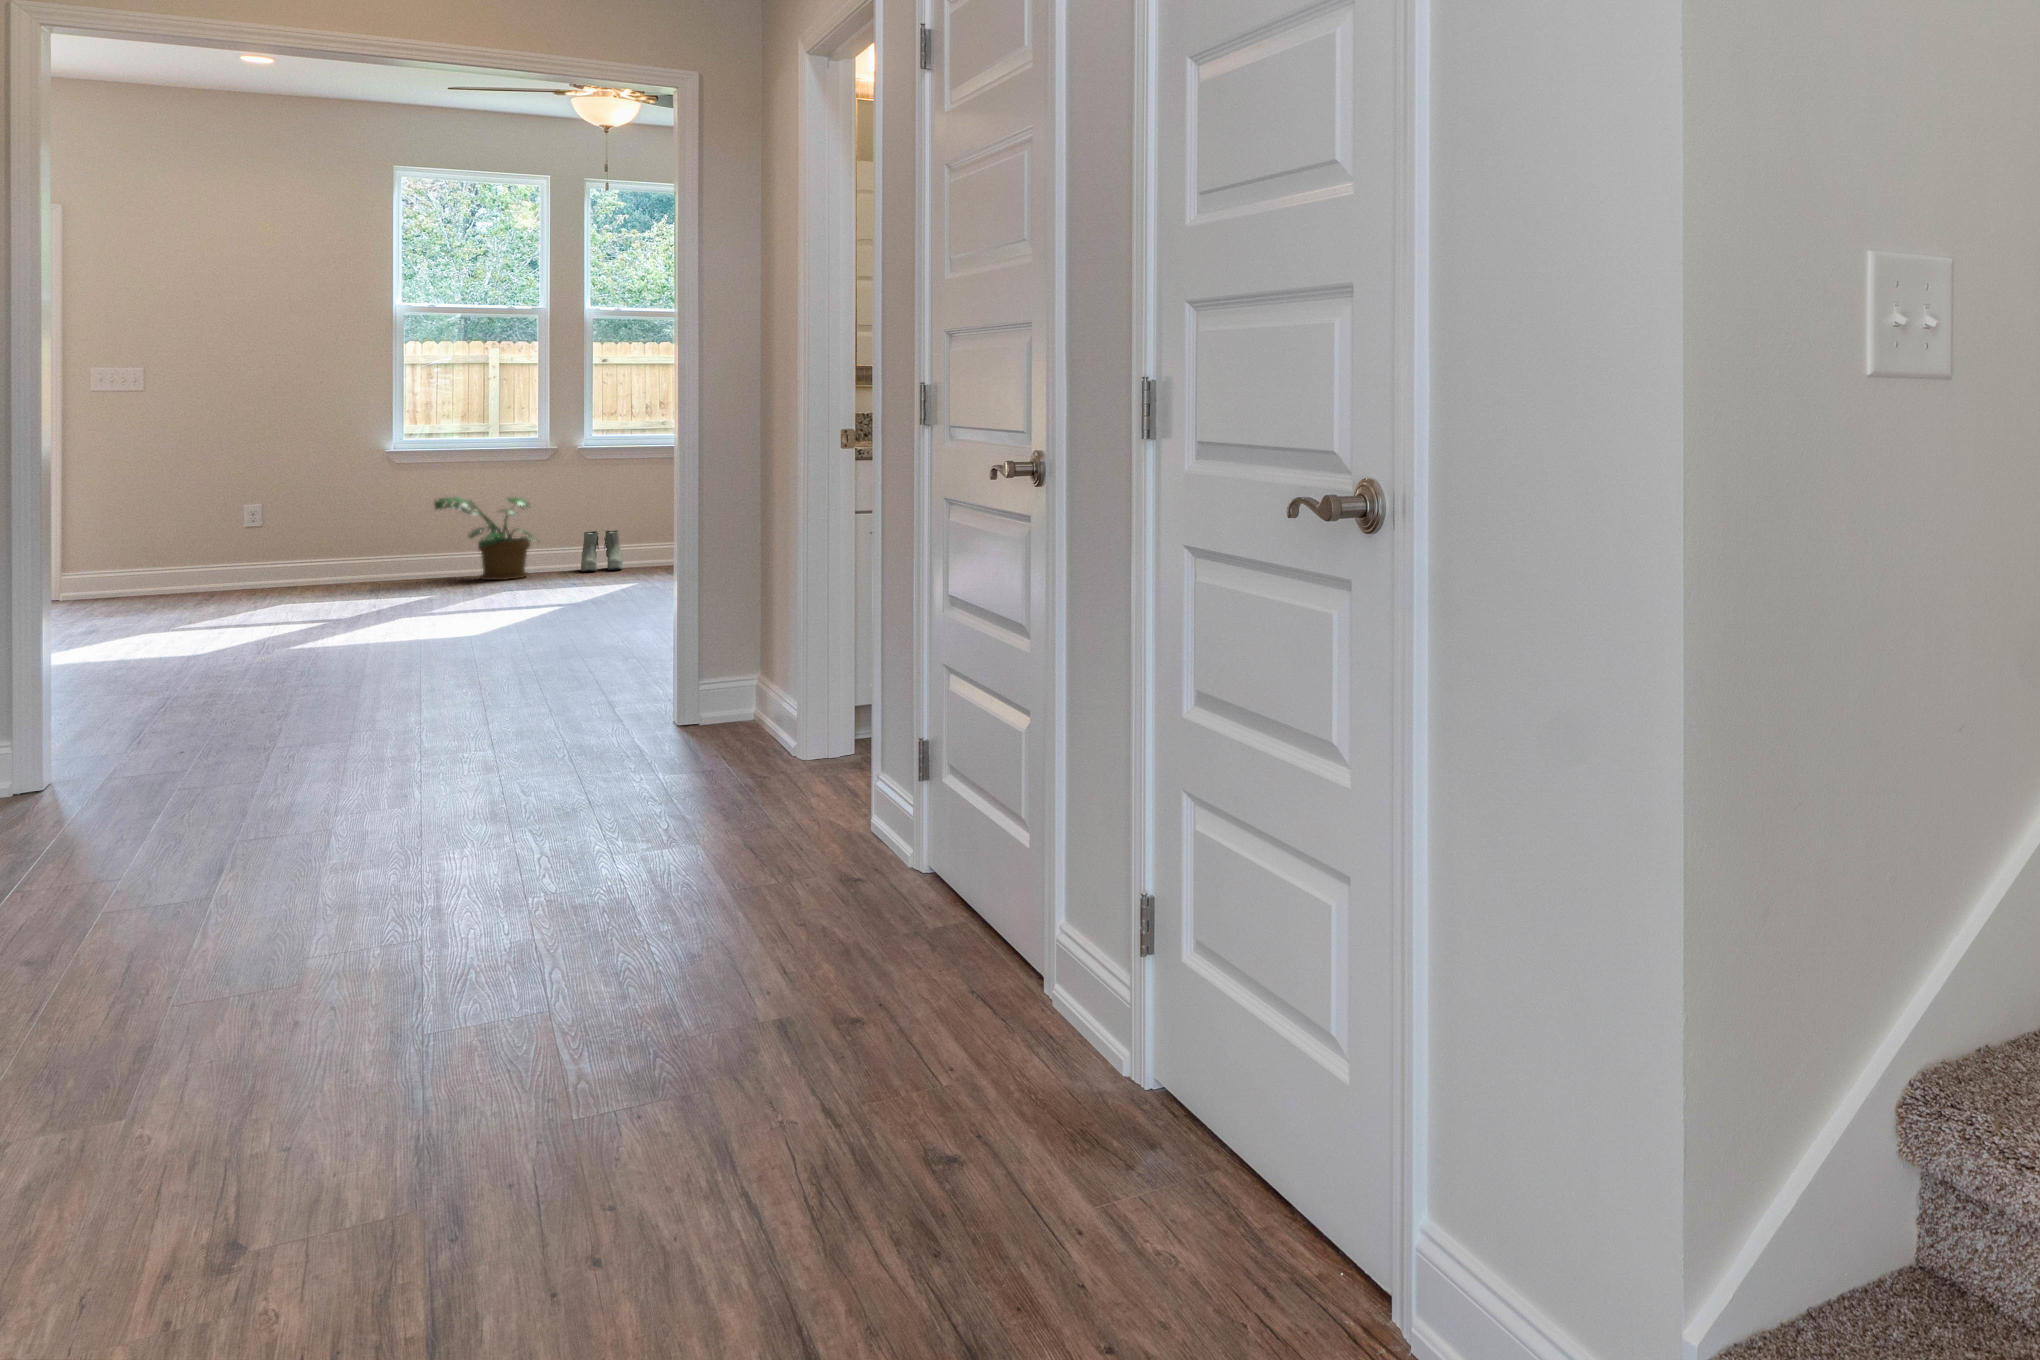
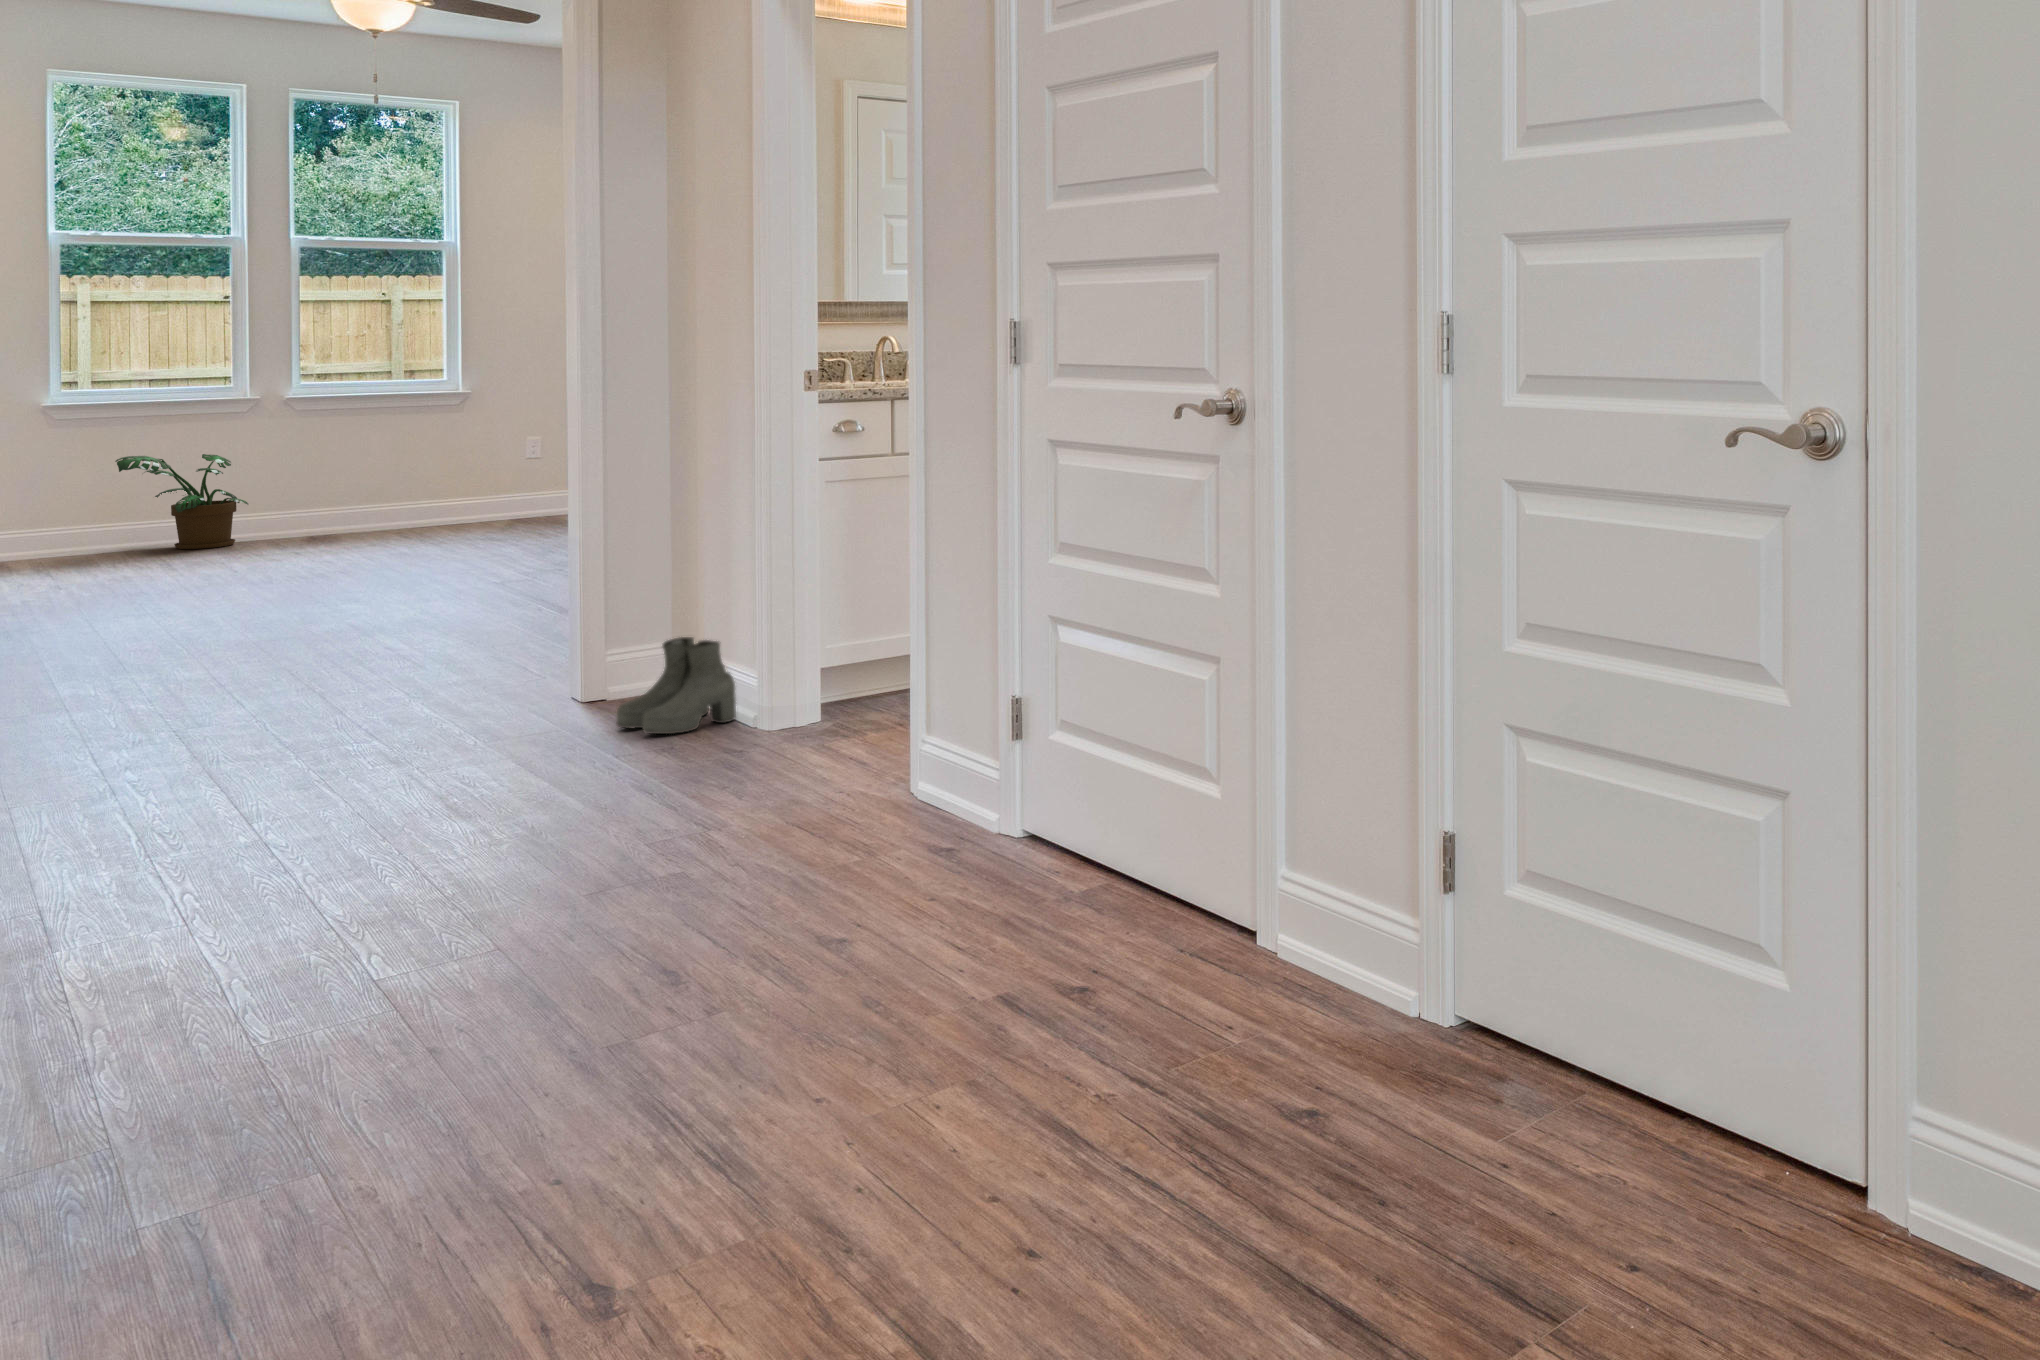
boots: present [581,530,623,572] -> present [617,637,736,734]

